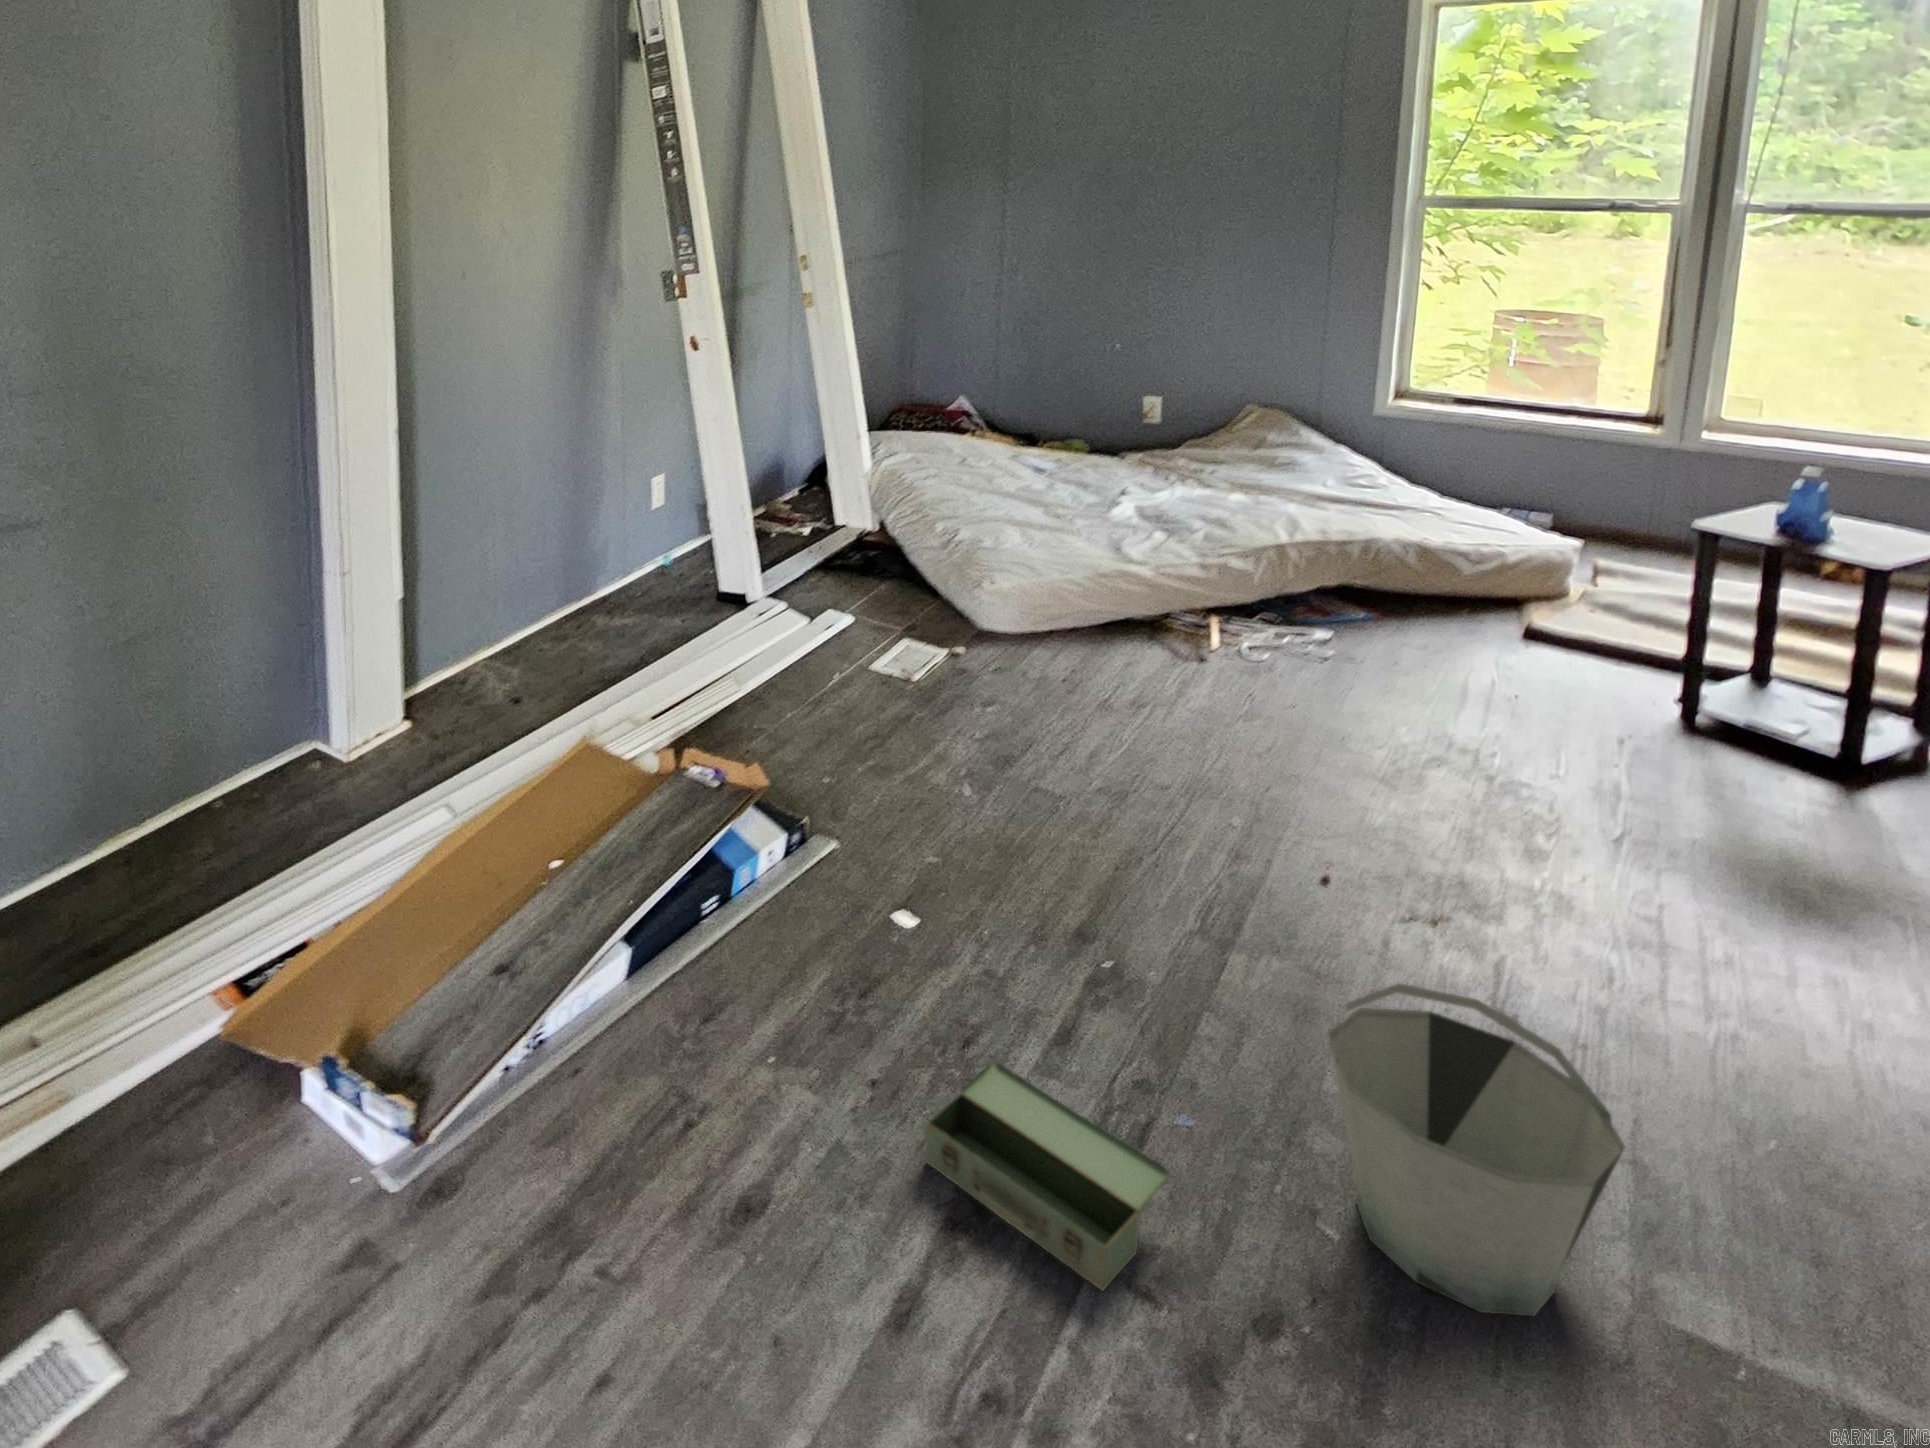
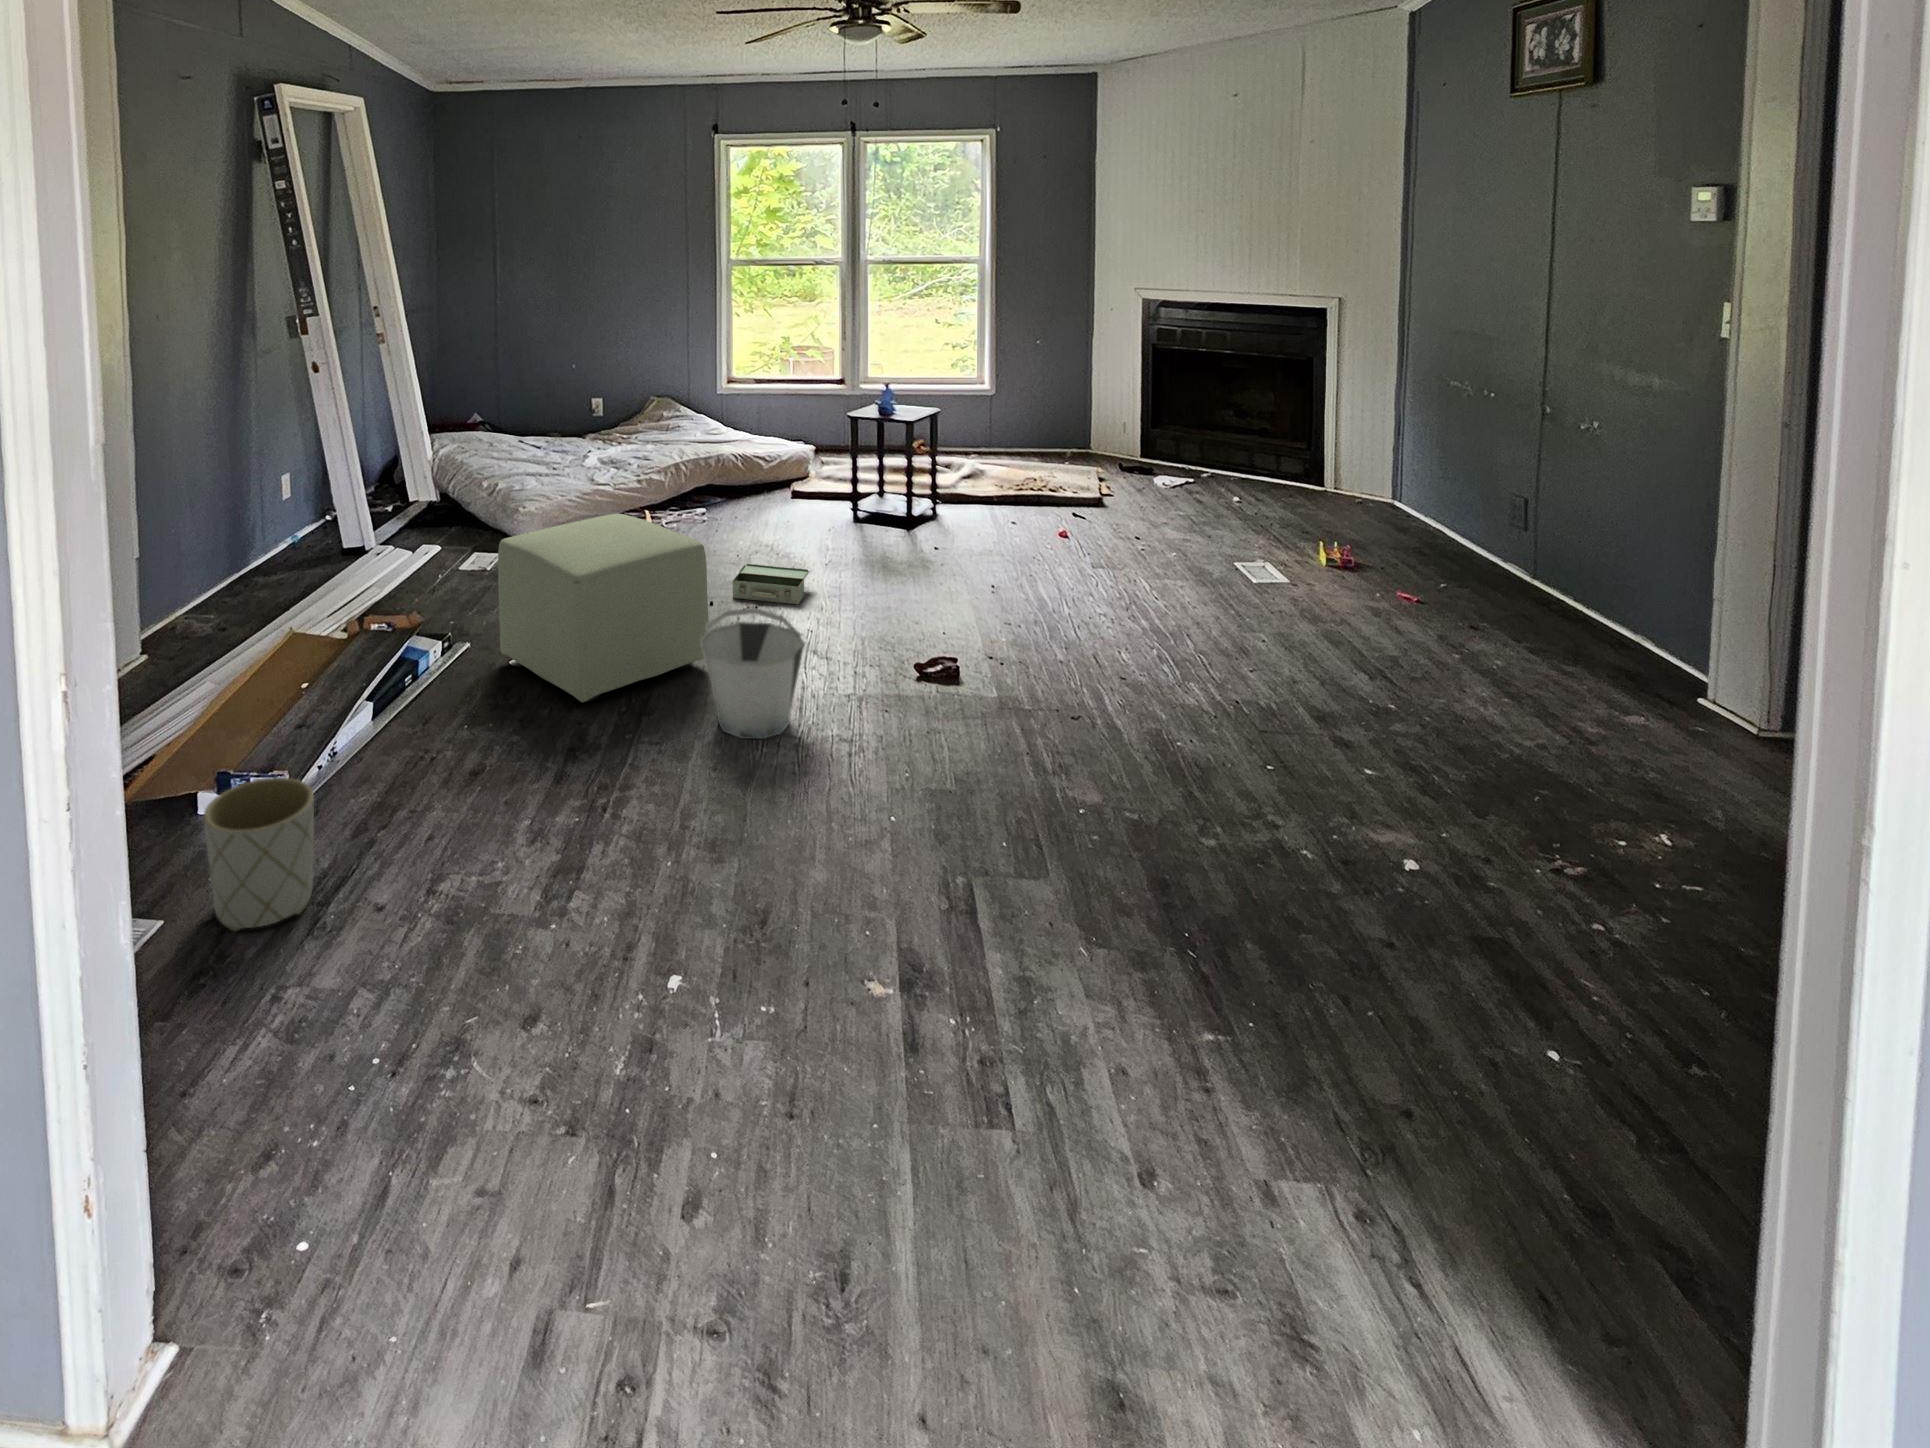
ottoman: none [914,674,1349,1037] -> present [498,514,709,702]
toolbox: present [925,1064,1170,1291] -> present [733,564,809,604]
planter: none [352,1071,518,1346] -> present [204,778,314,931]

